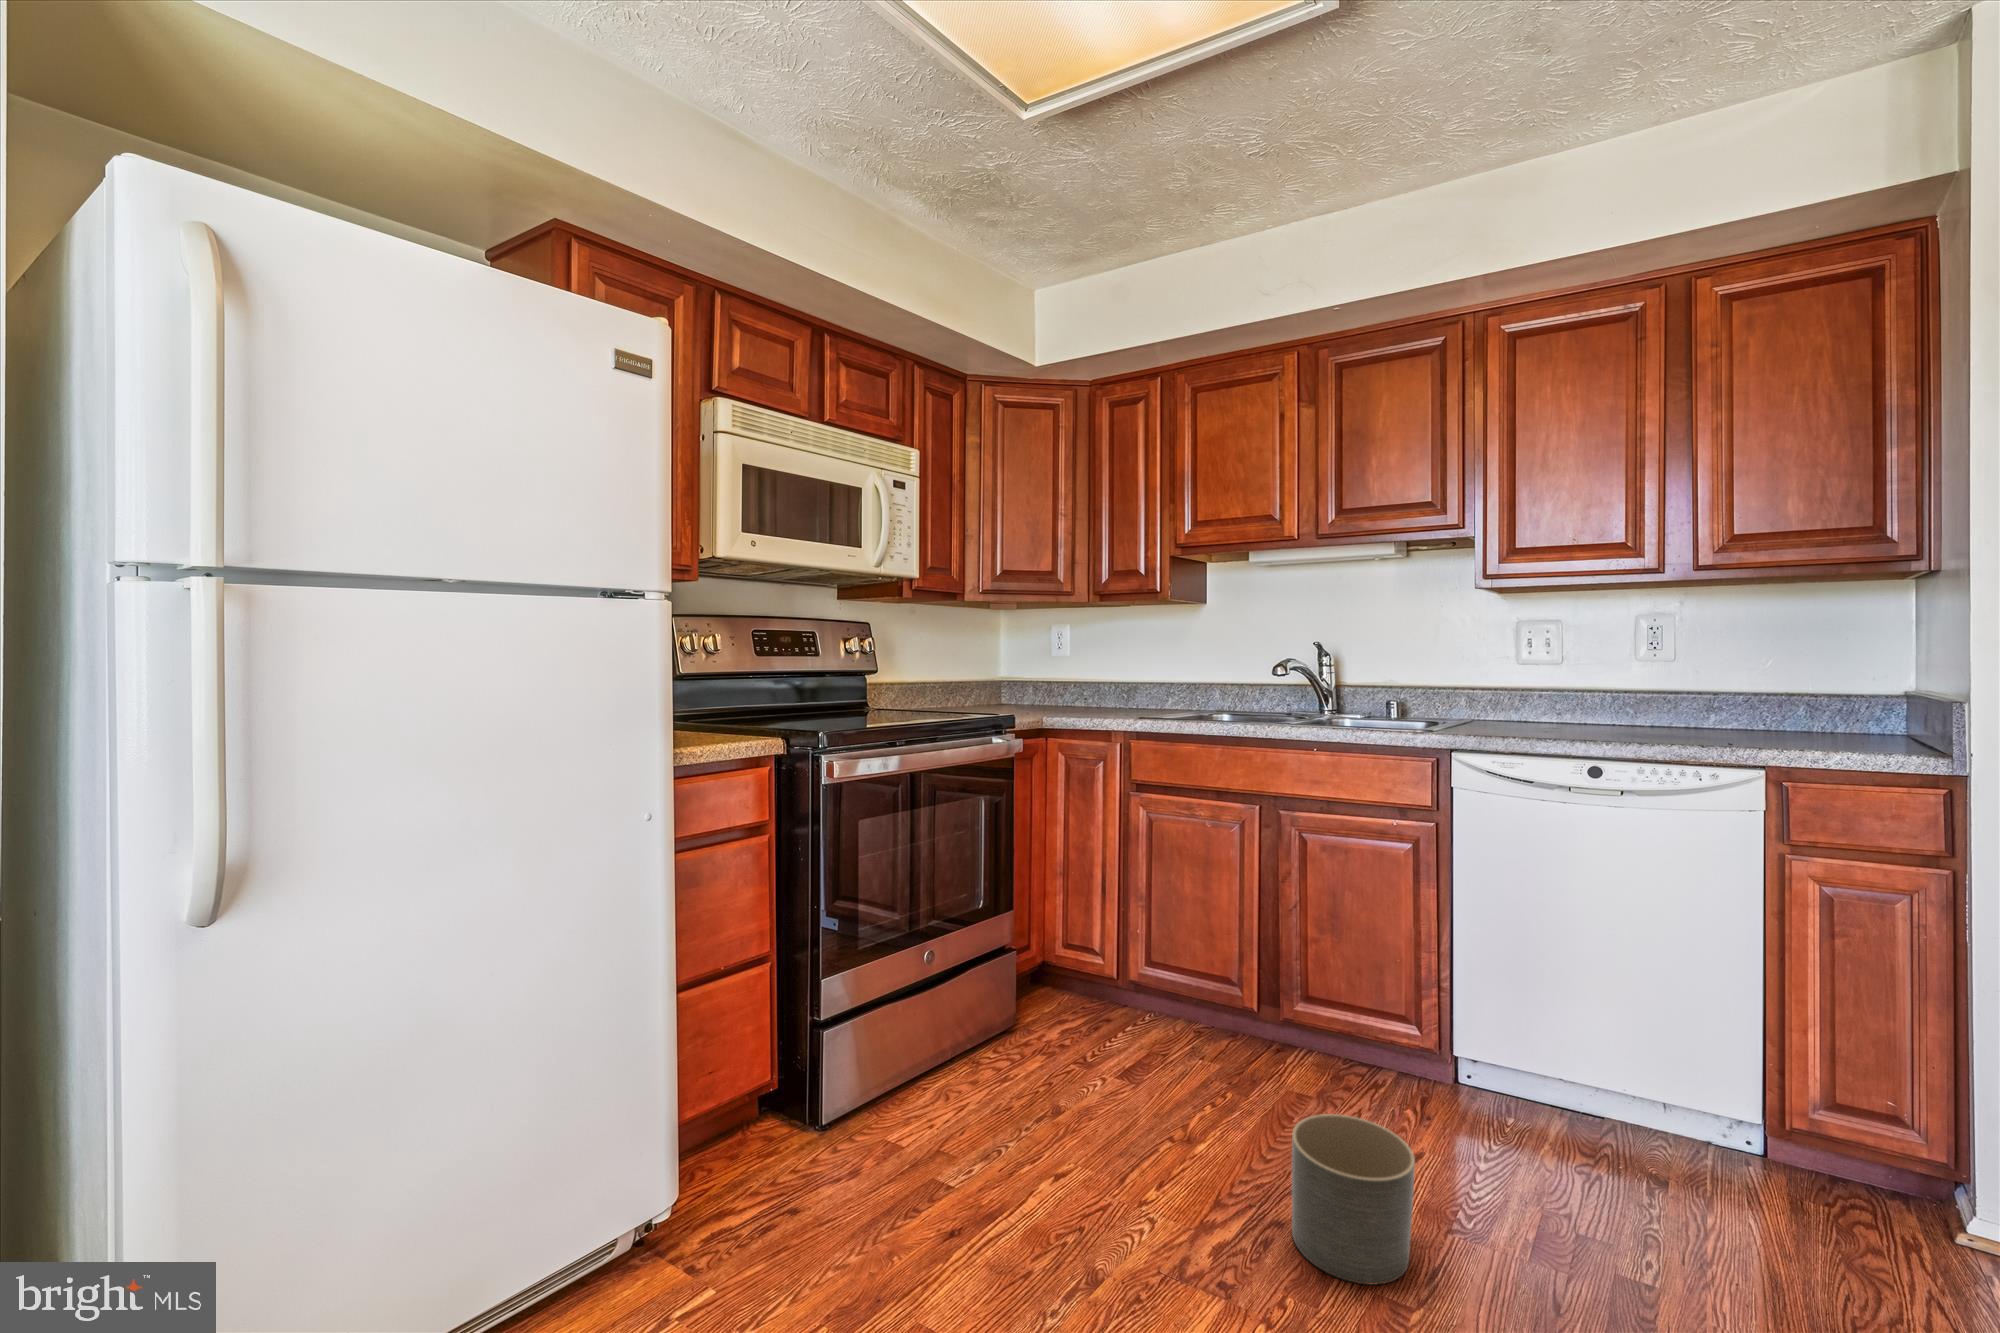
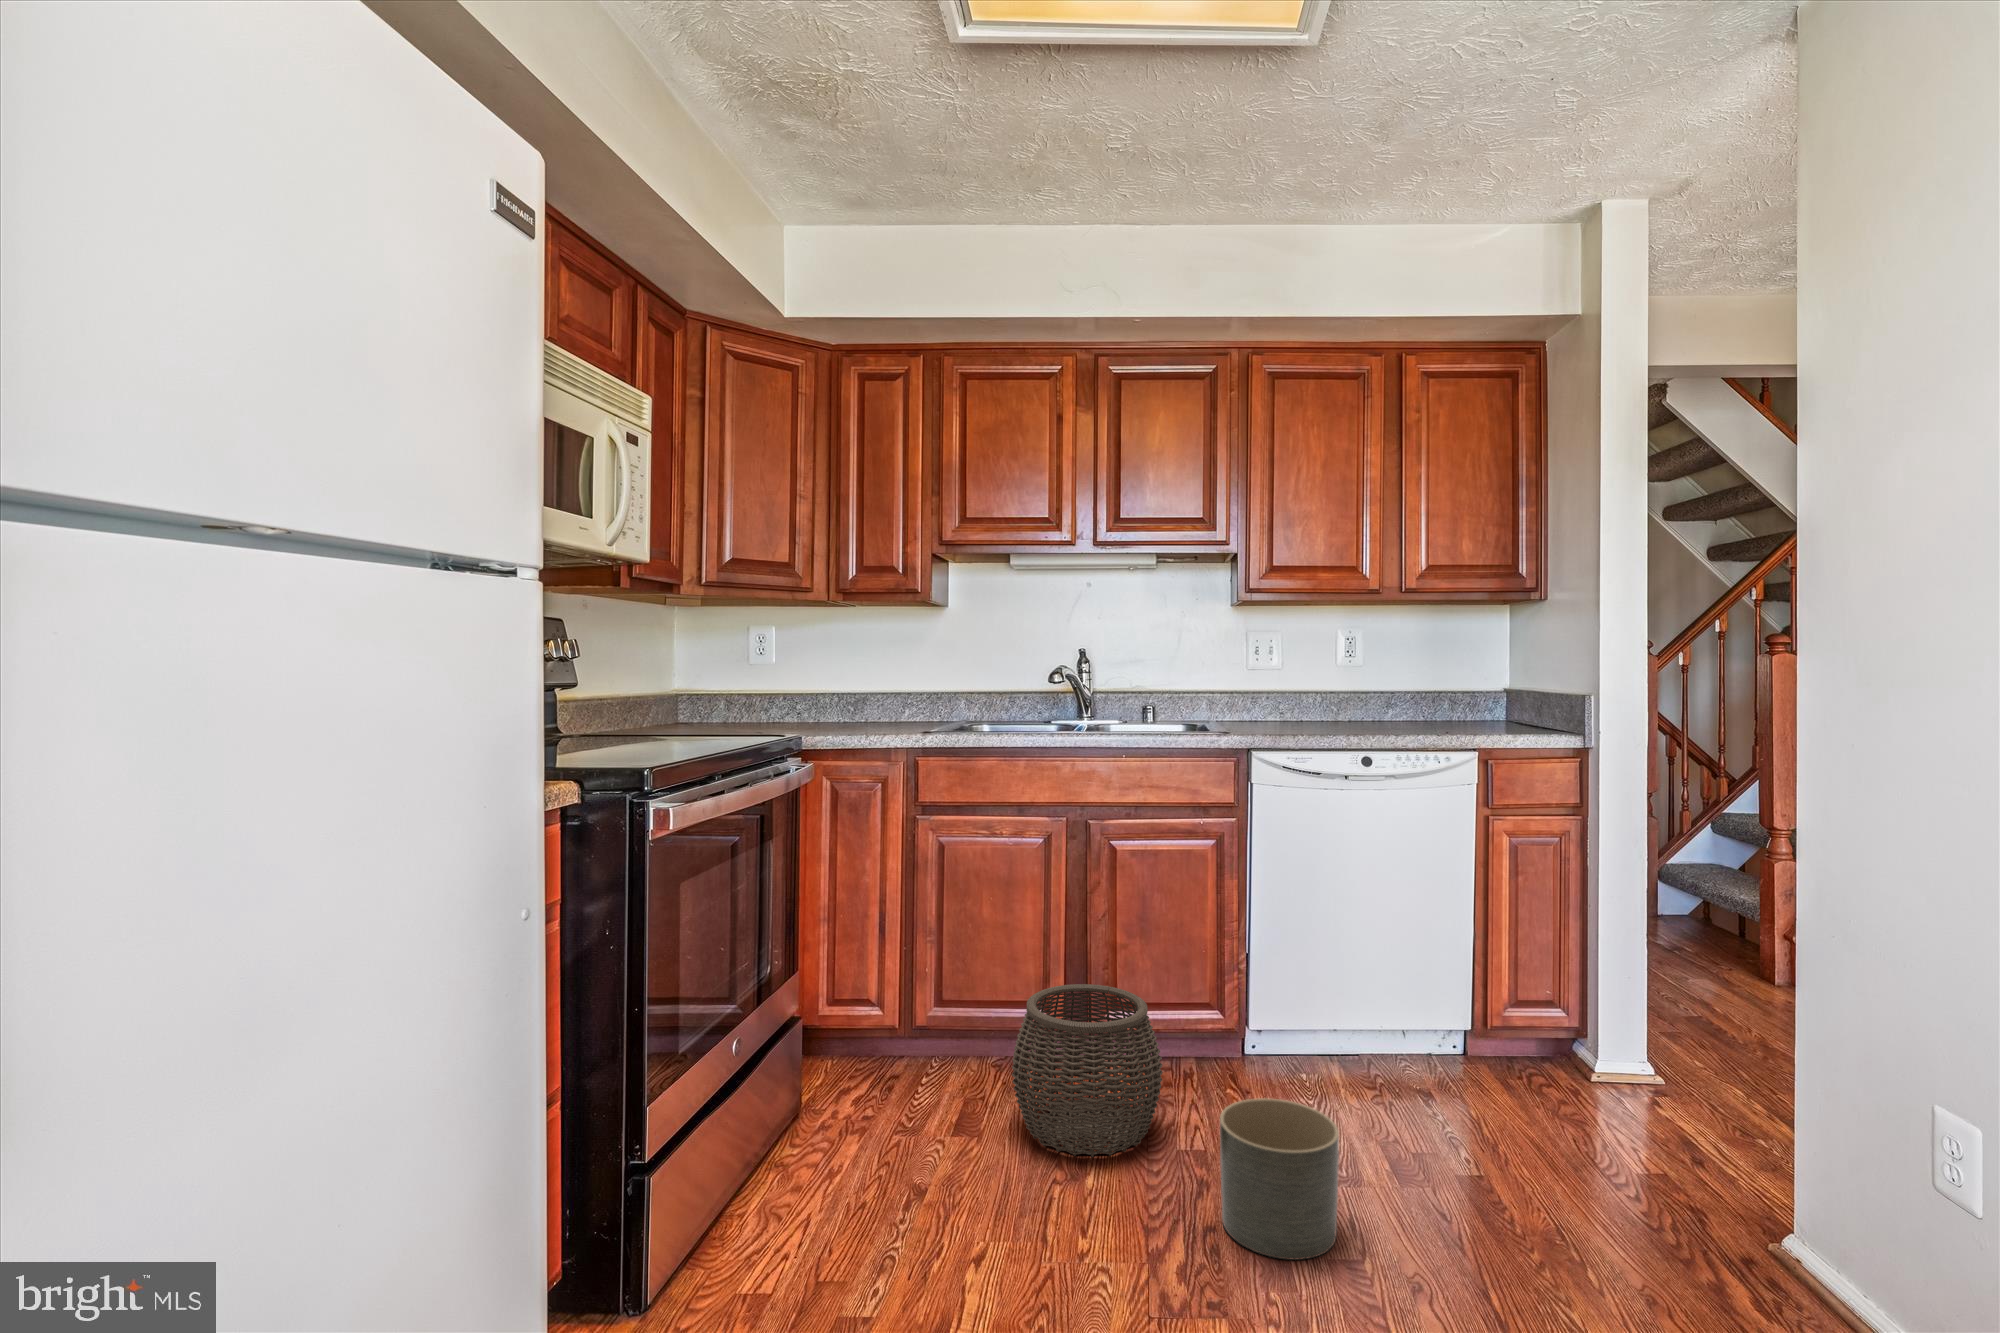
woven basket: none [1165,969,1310,1134] -> present [1012,984,1163,1157]

